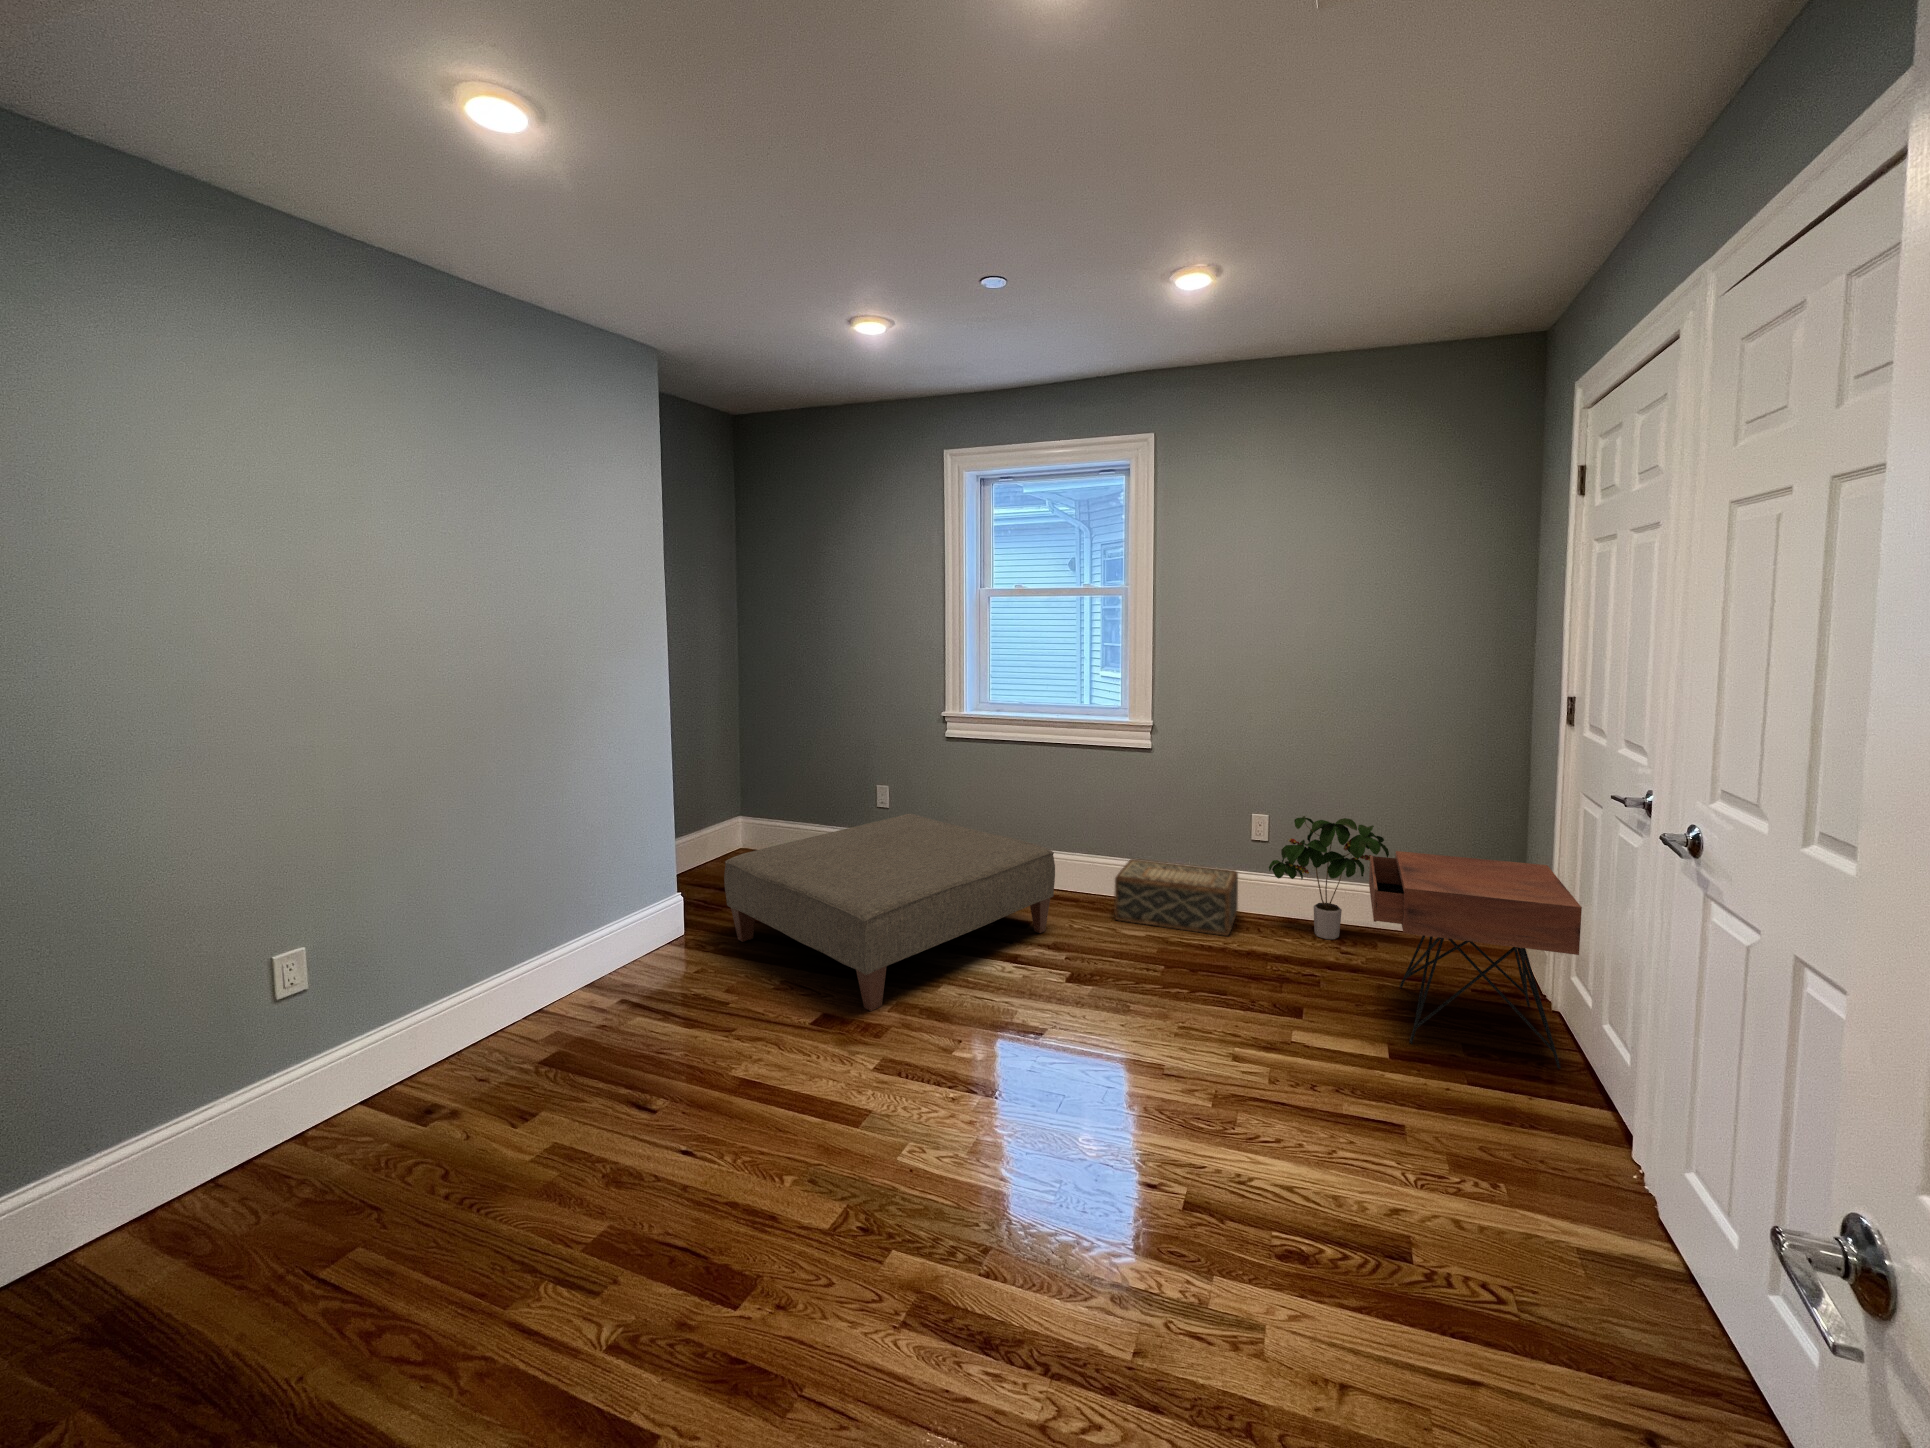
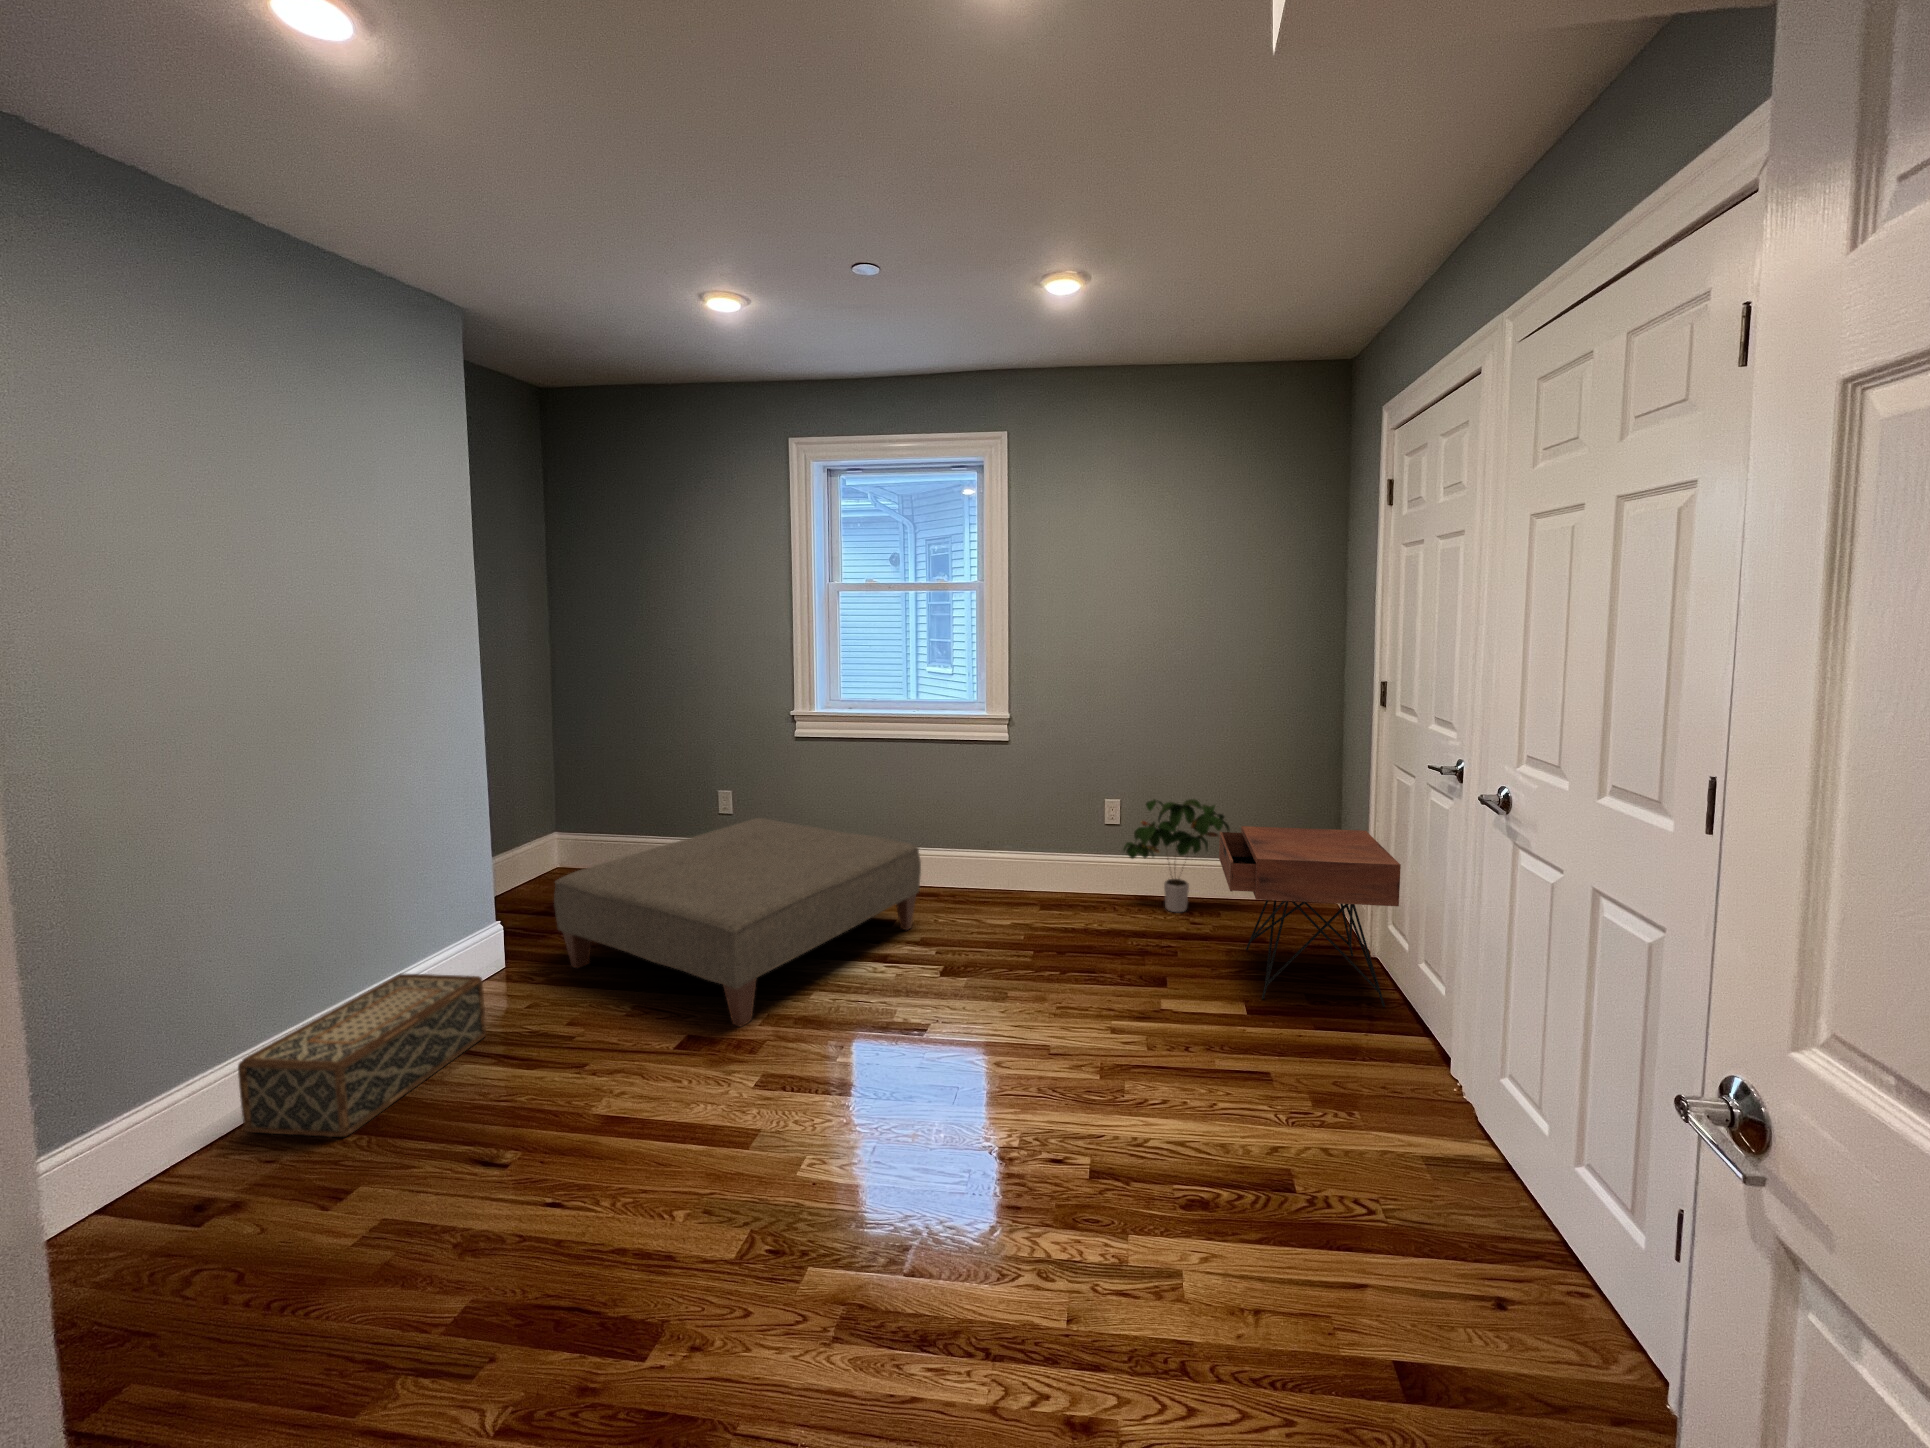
woven basket: present [1115,859,1238,936] -> present [238,974,486,1137]

